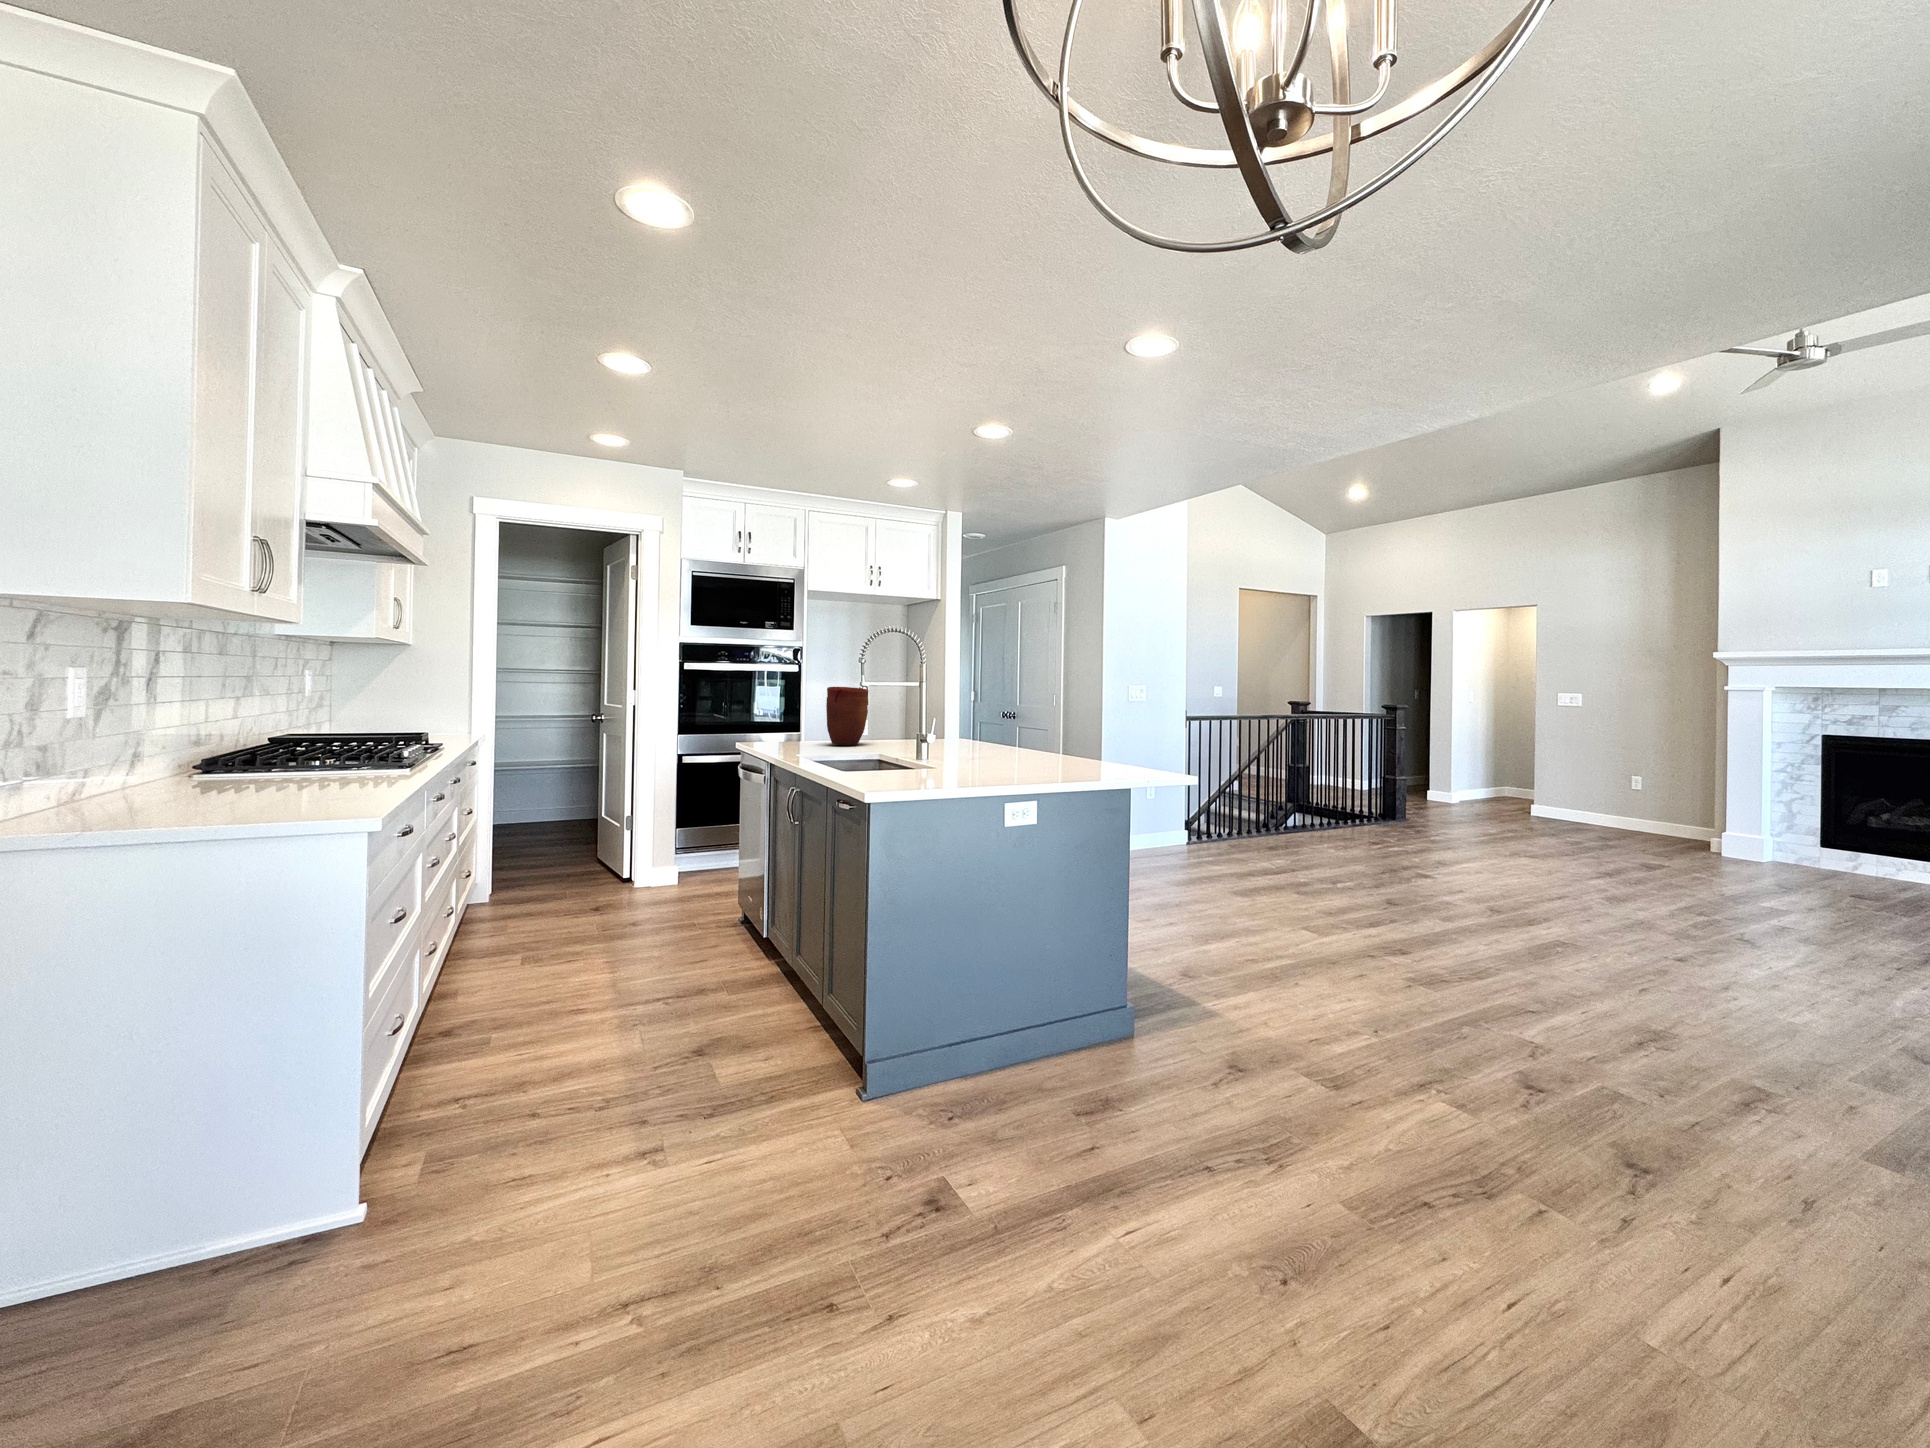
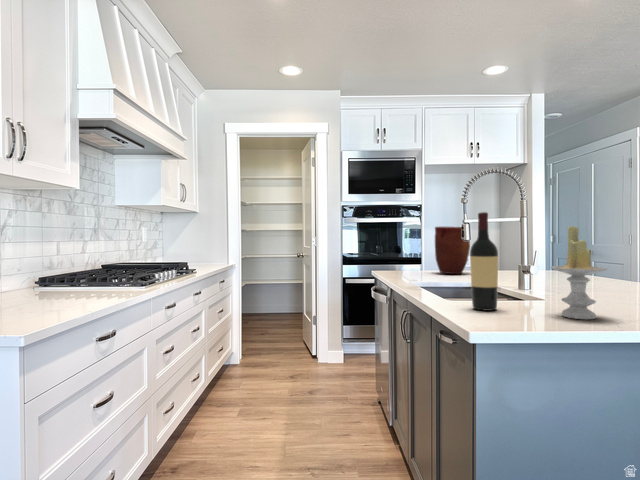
wine bottle: none [869,693,892,776] -> present [470,212,498,311]
candle: none [929,707,964,778] -> present [551,226,607,319]

